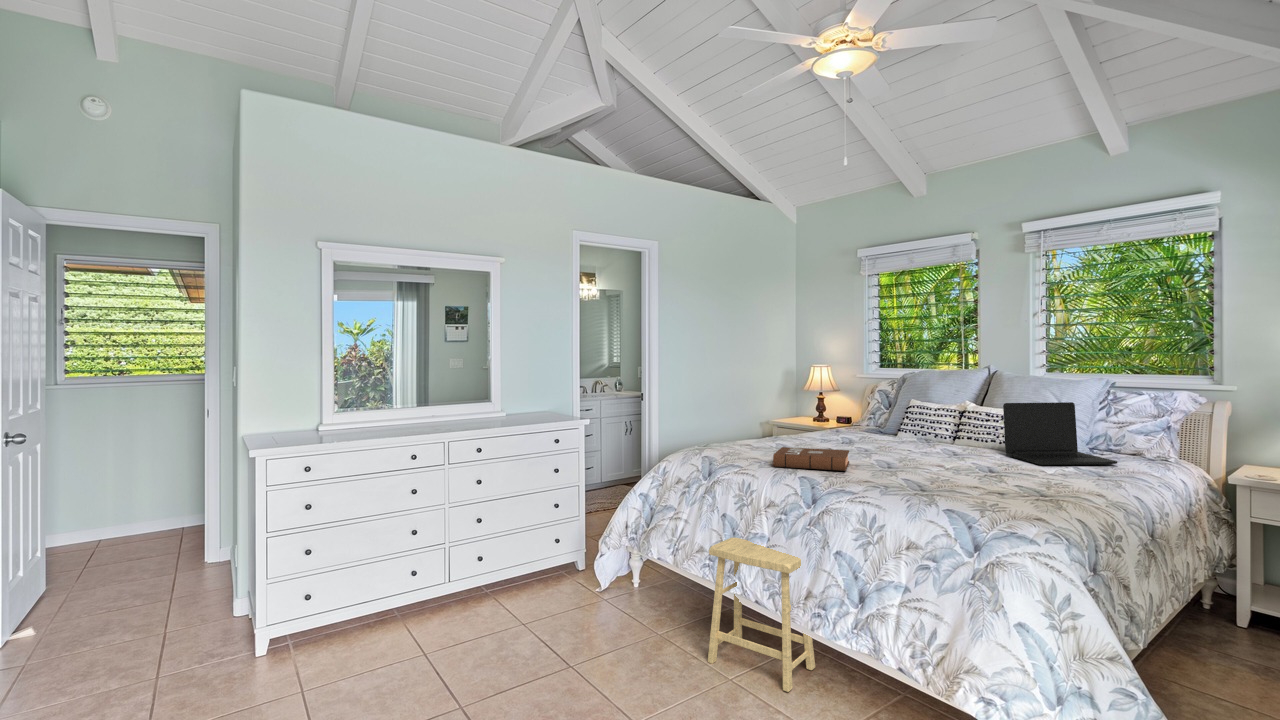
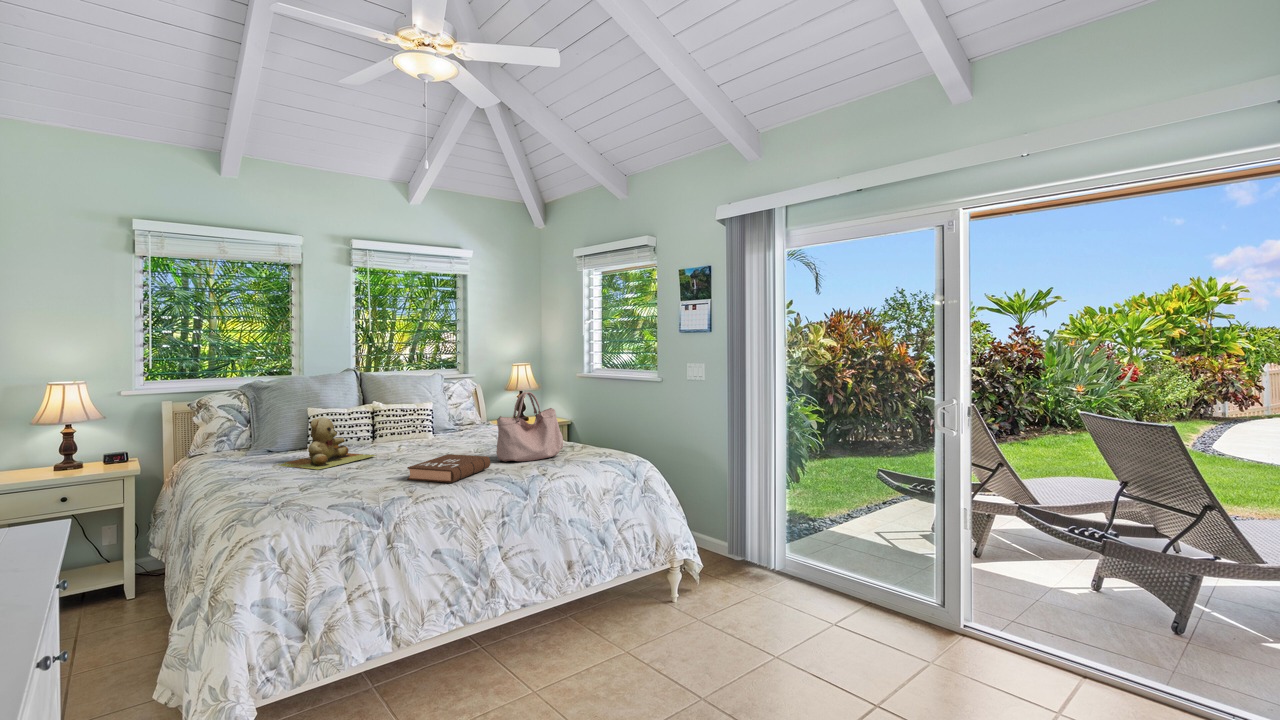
handbag: none [889,392,985,487] -> present [496,392,563,462]
teddy bear: none [803,402,877,447] -> present [278,417,376,470]
laptop: present [1003,402,1117,465] -> none [439,394,492,439]
footstool: present [708,538,815,692] -> none [455,541,558,697]

